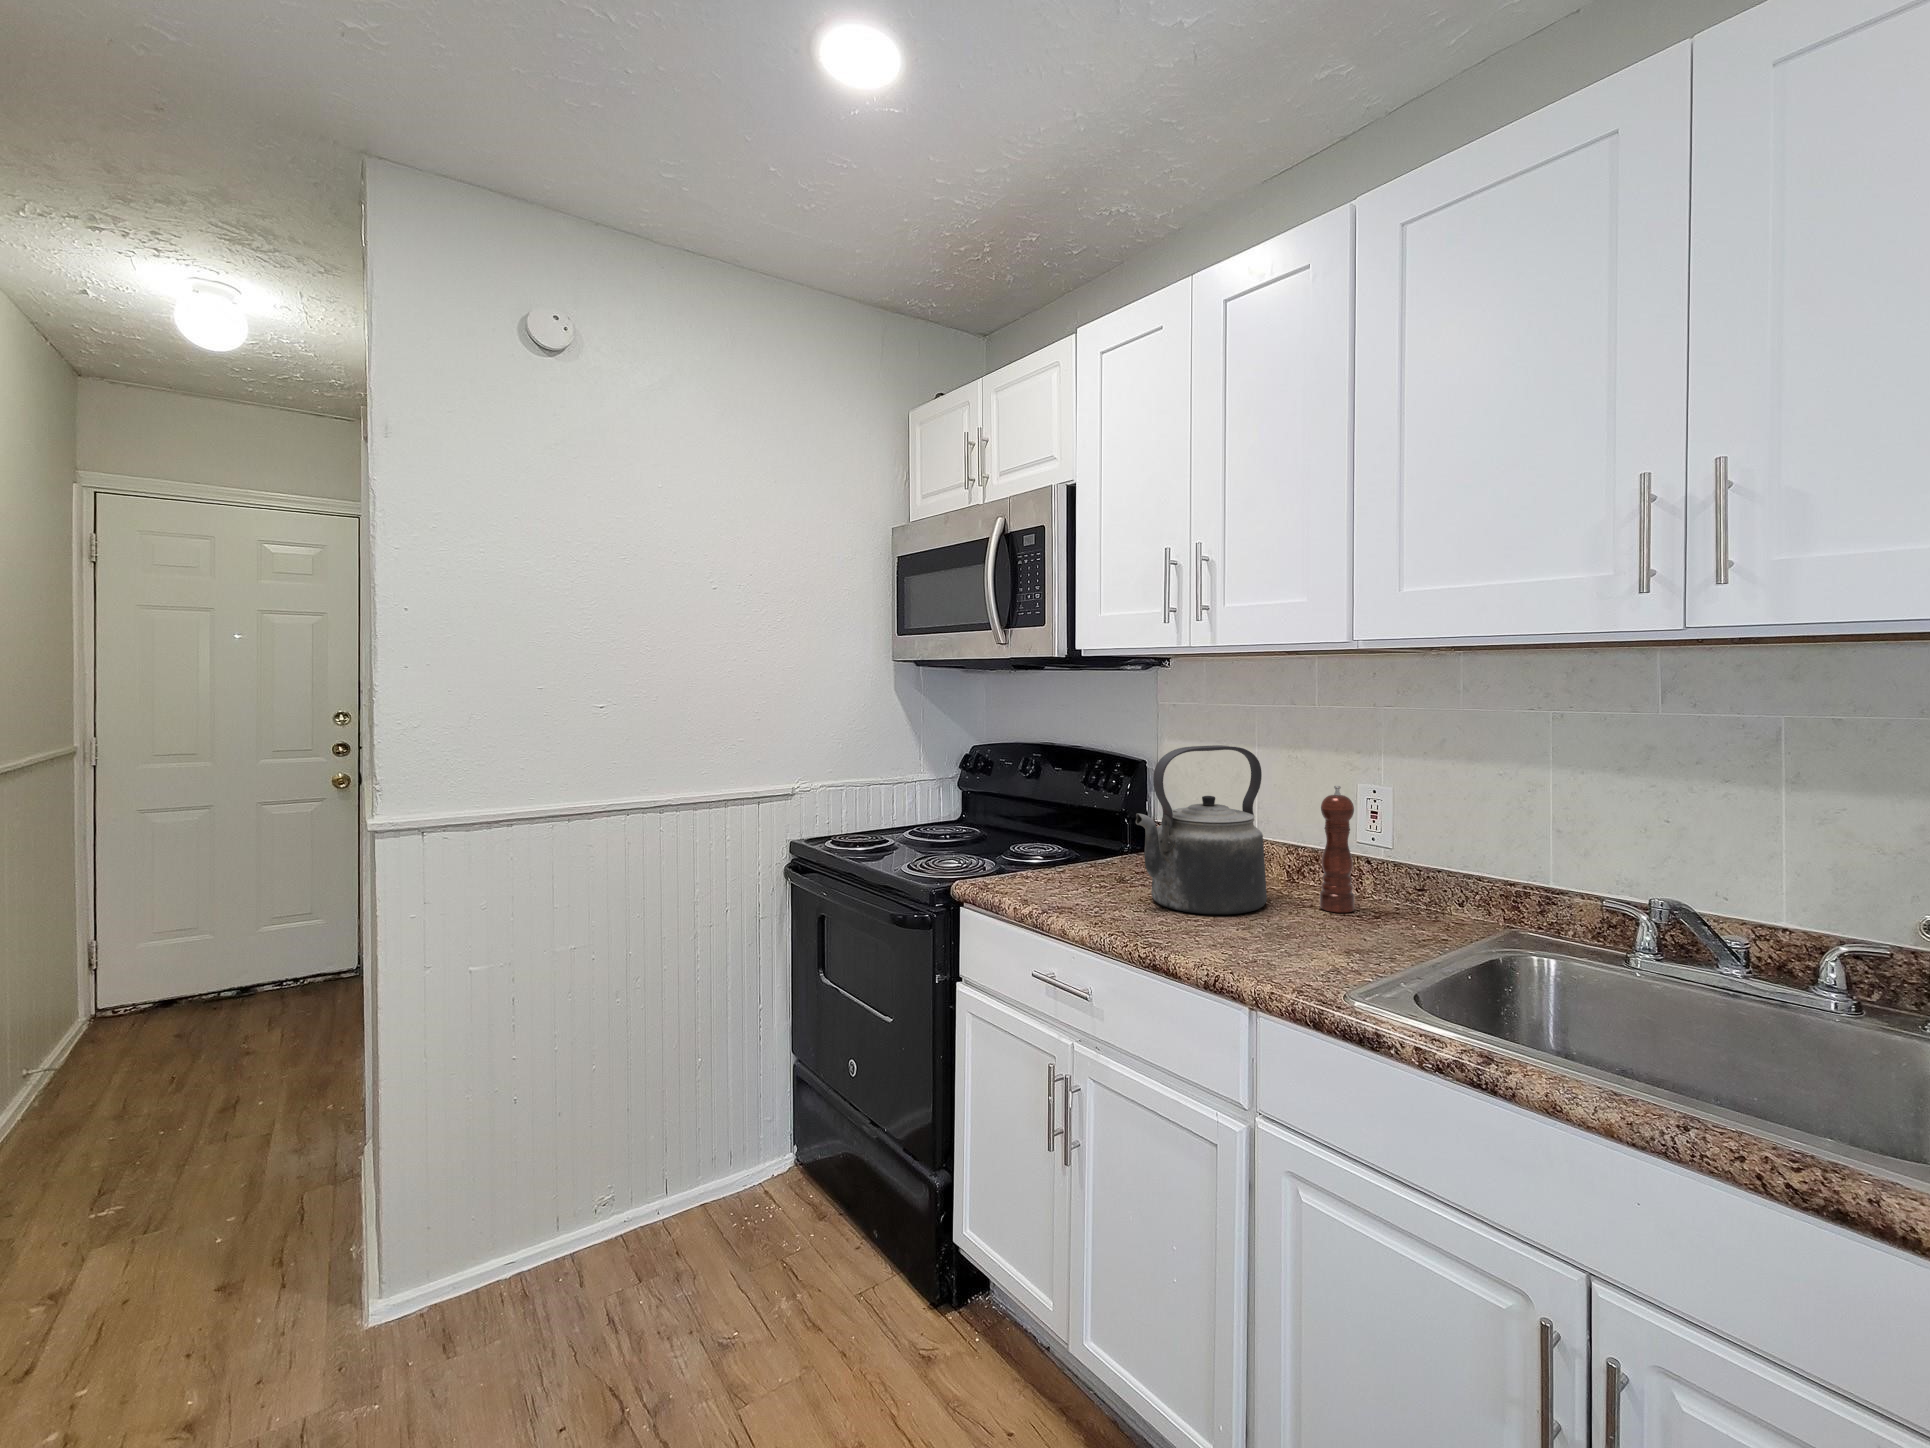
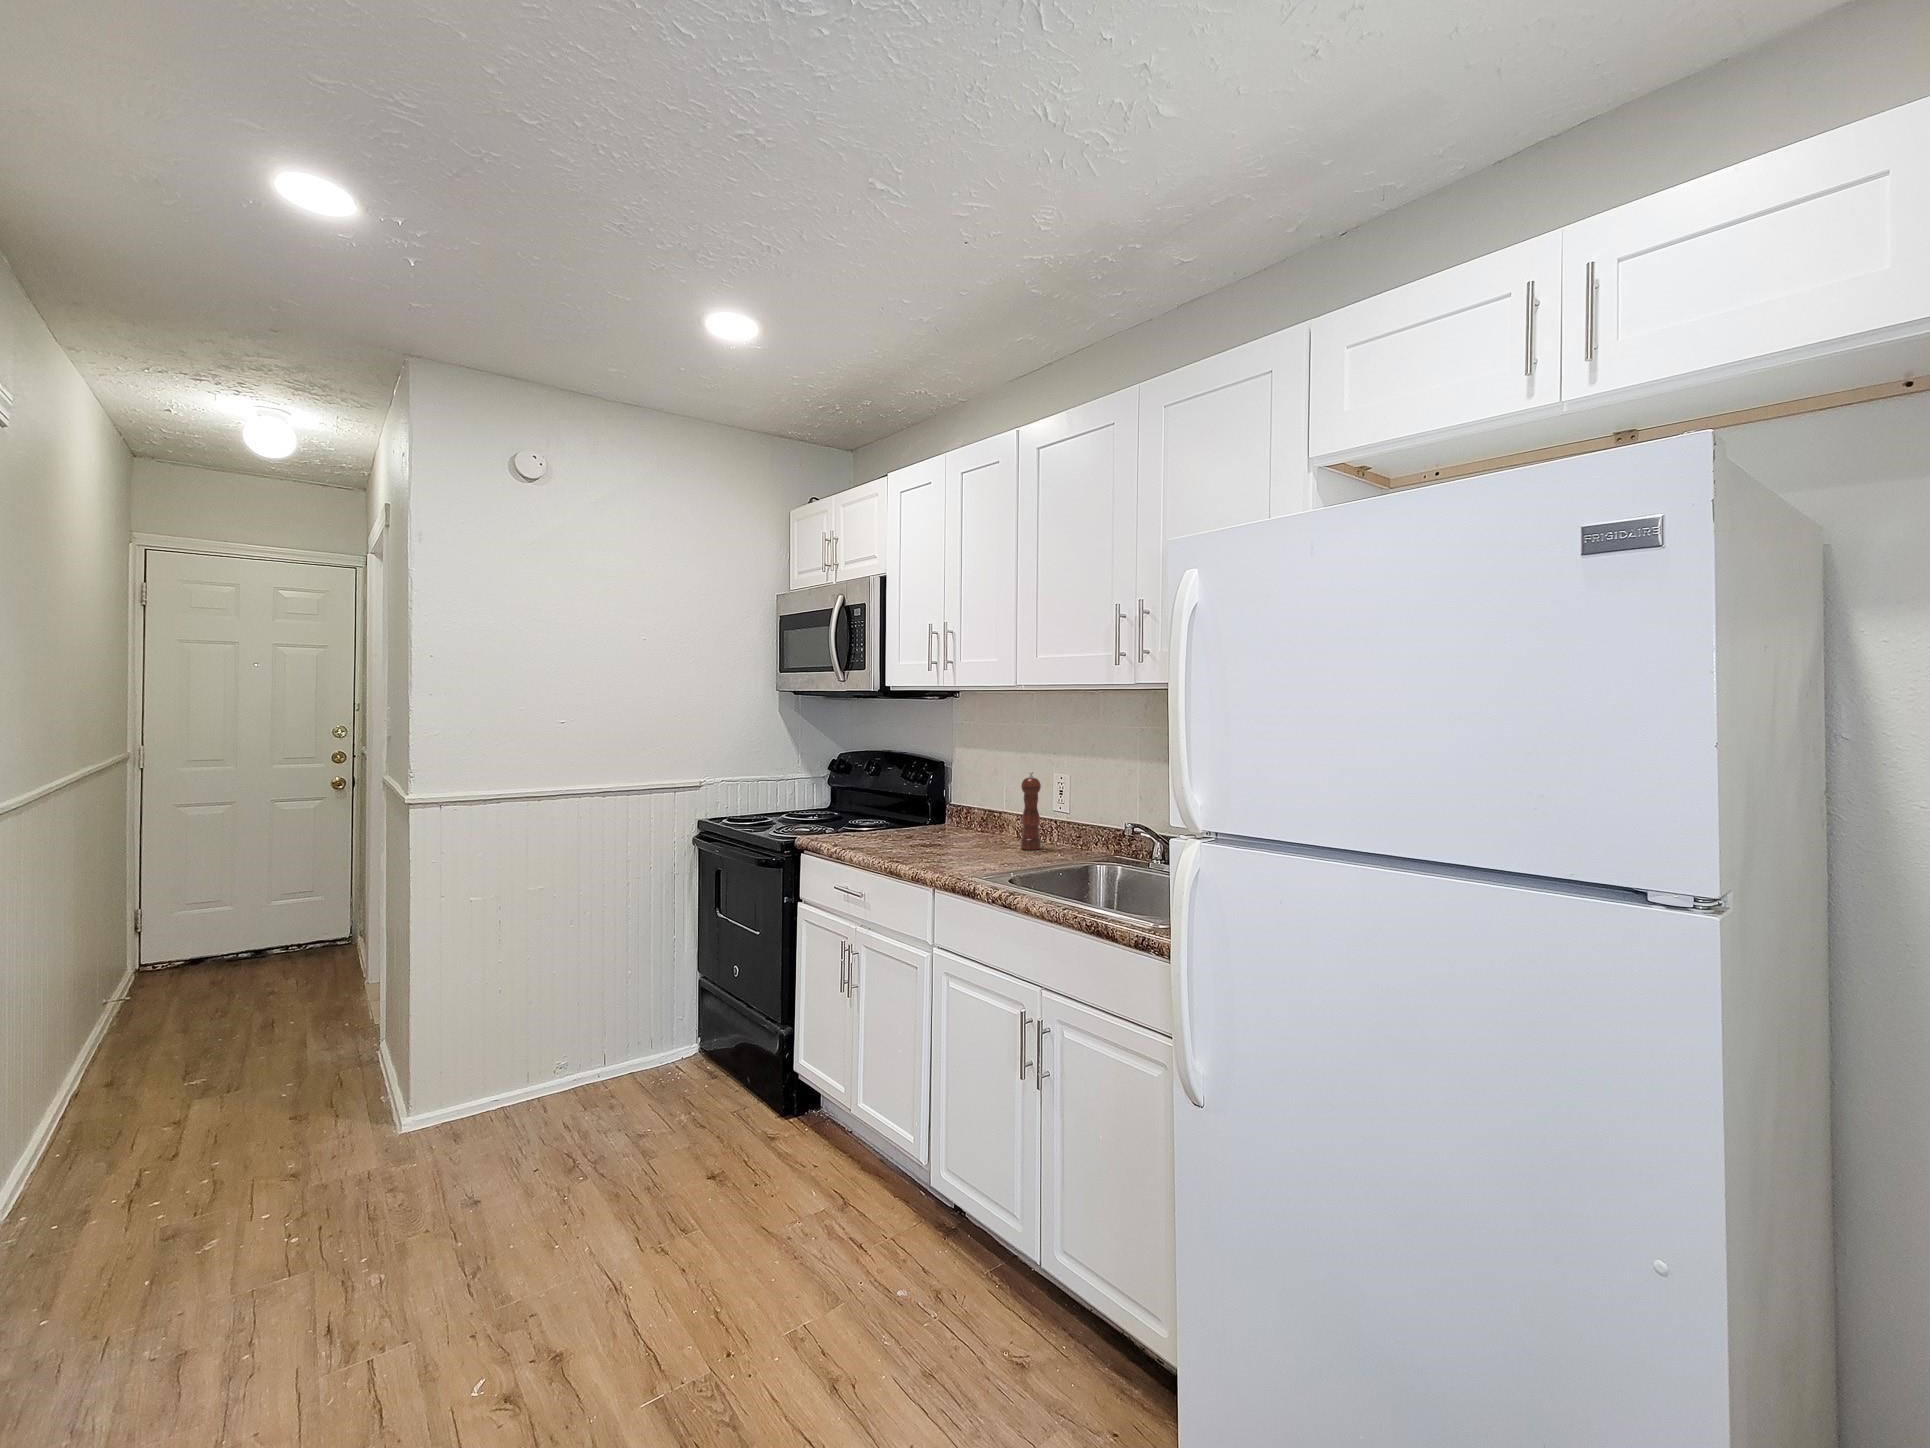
kettle: present [1136,745,1267,915] -> none [904,747,992,851]

